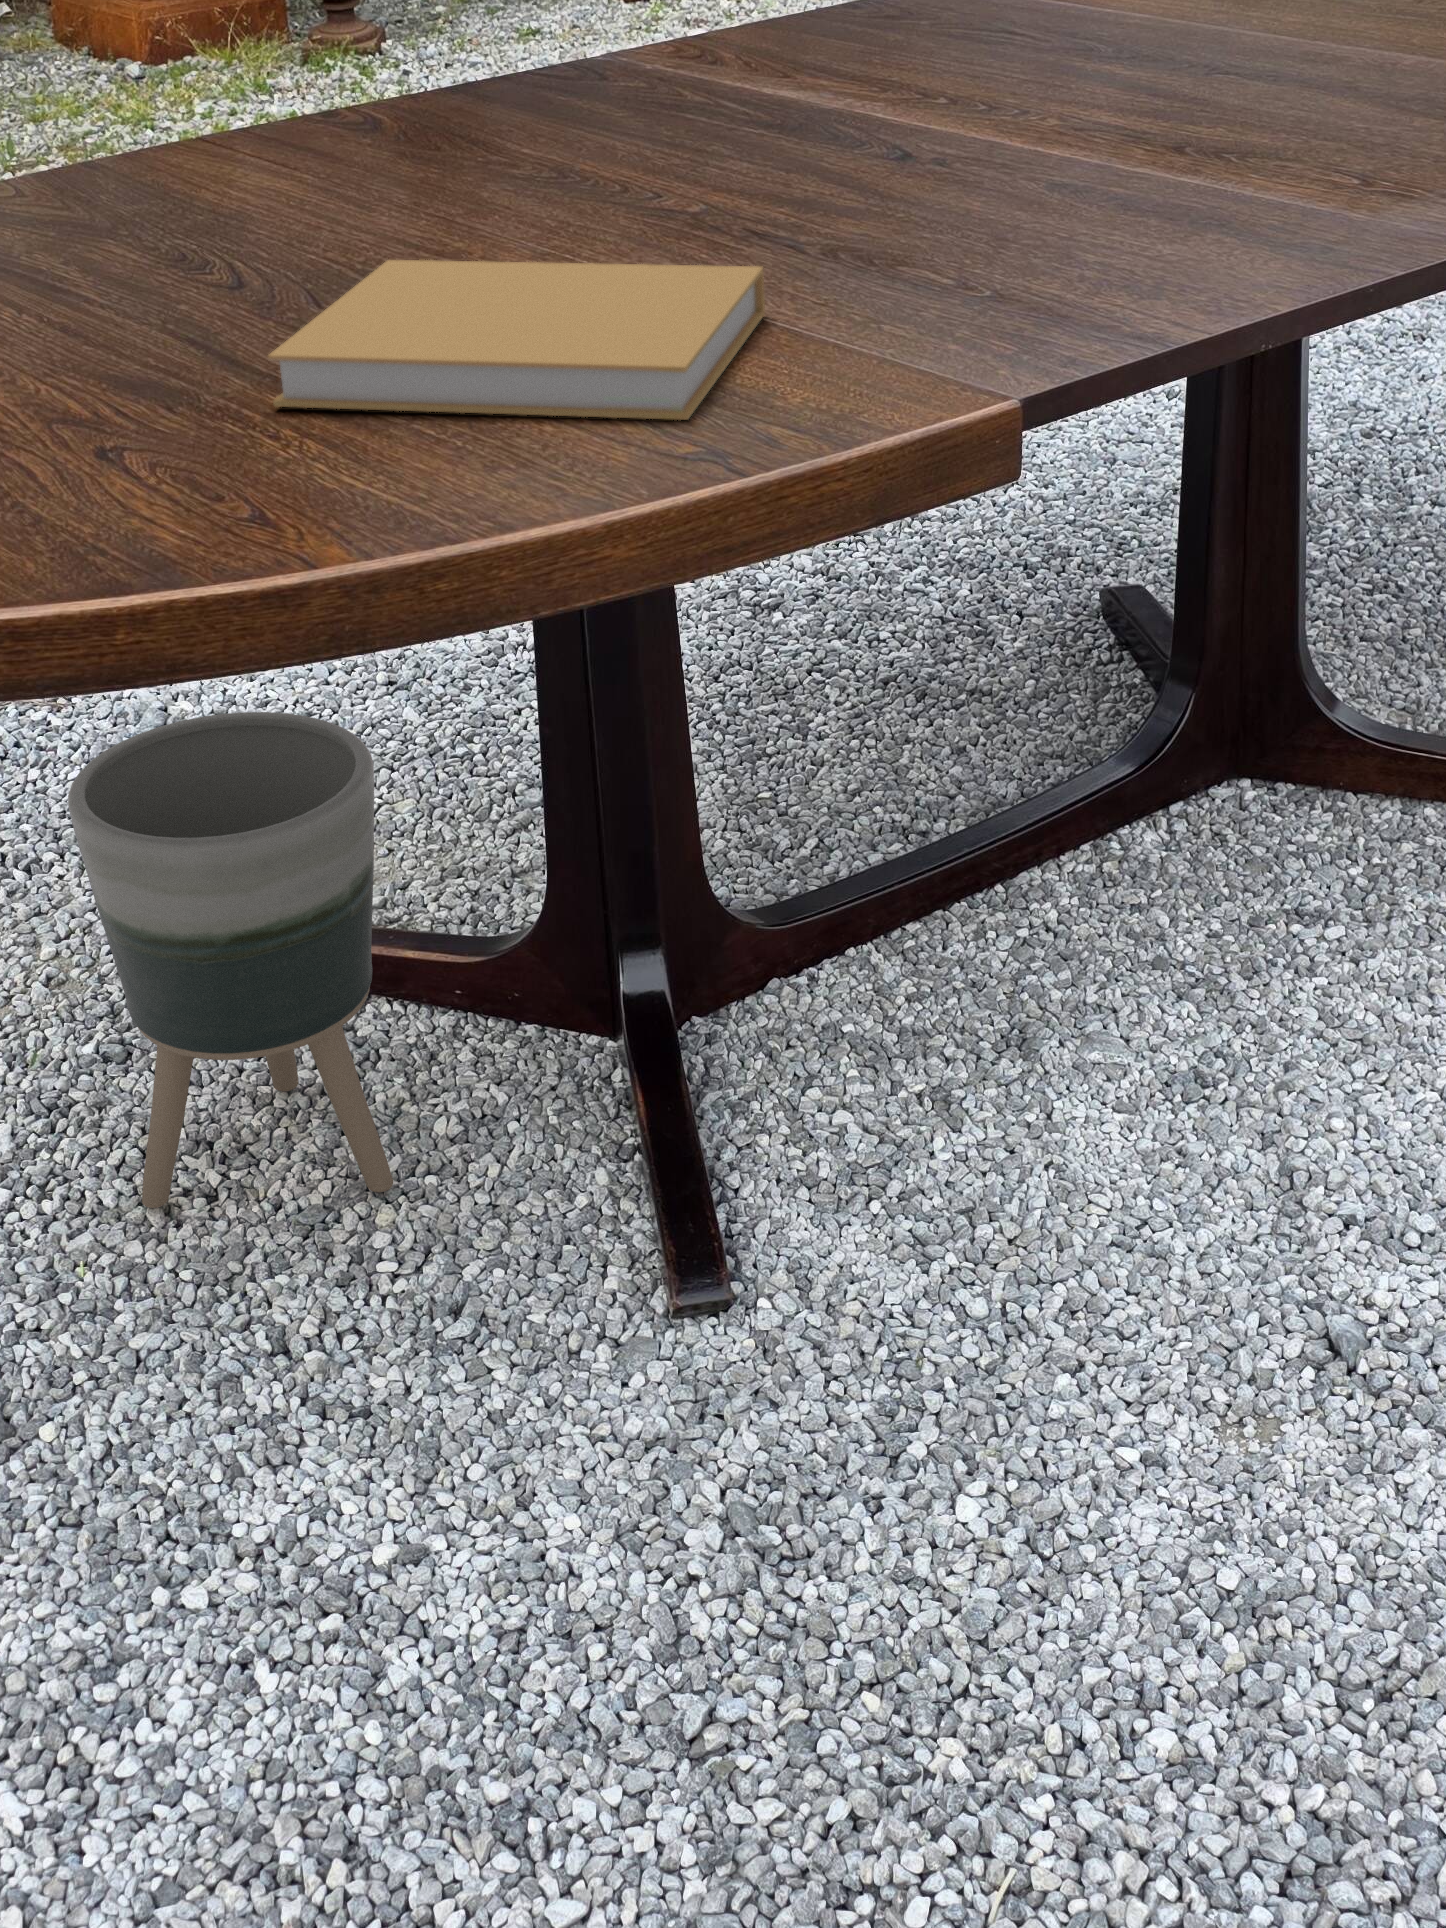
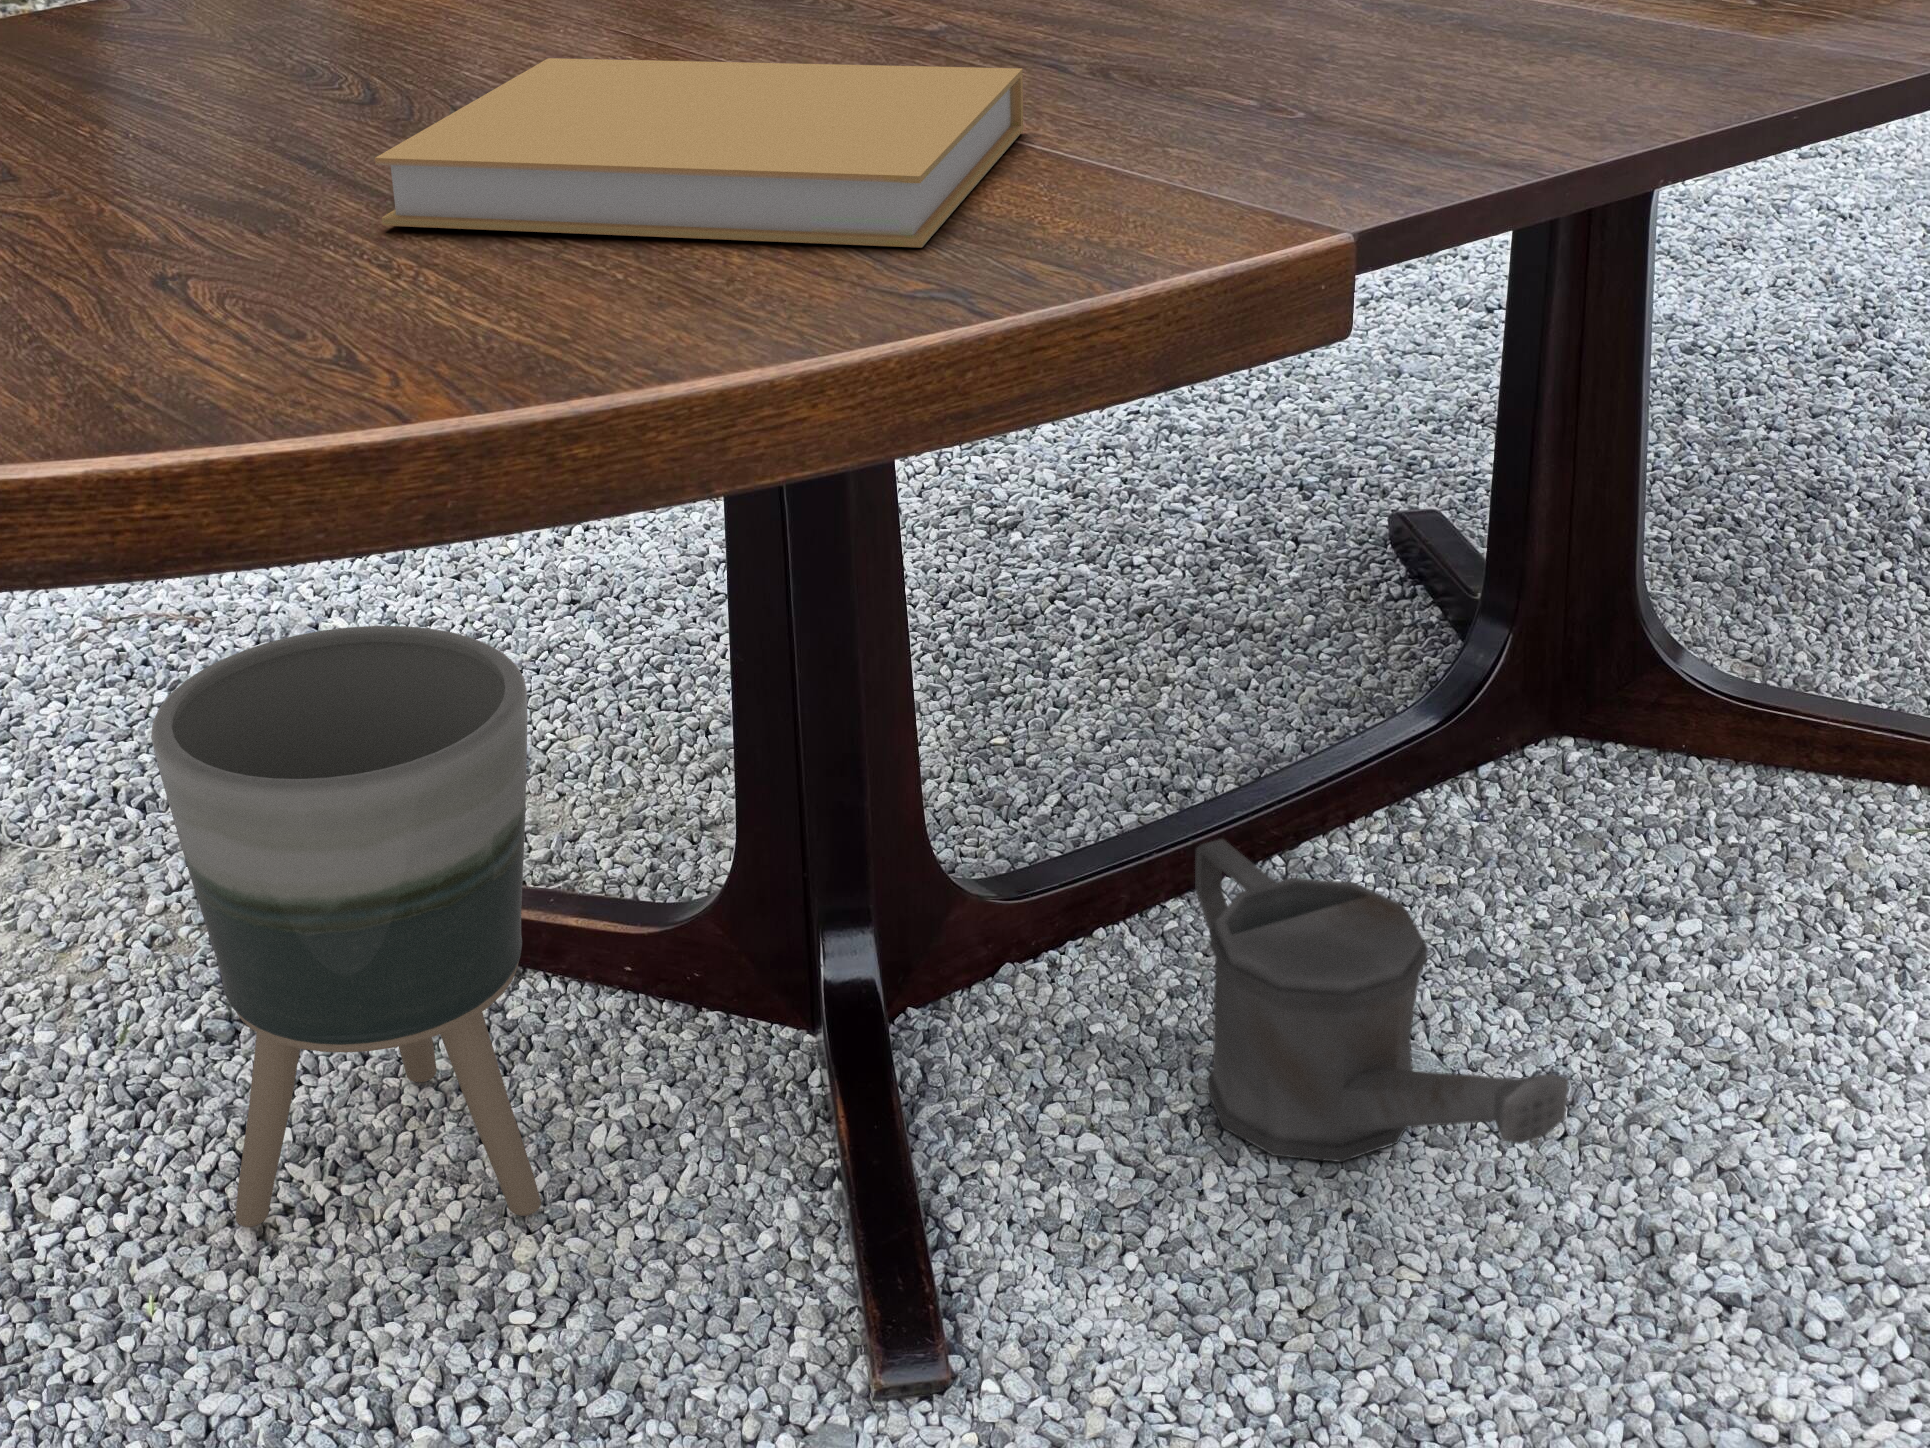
watering can: none [926,872,1217,1130] -> present [1195,839,1569,1162]

